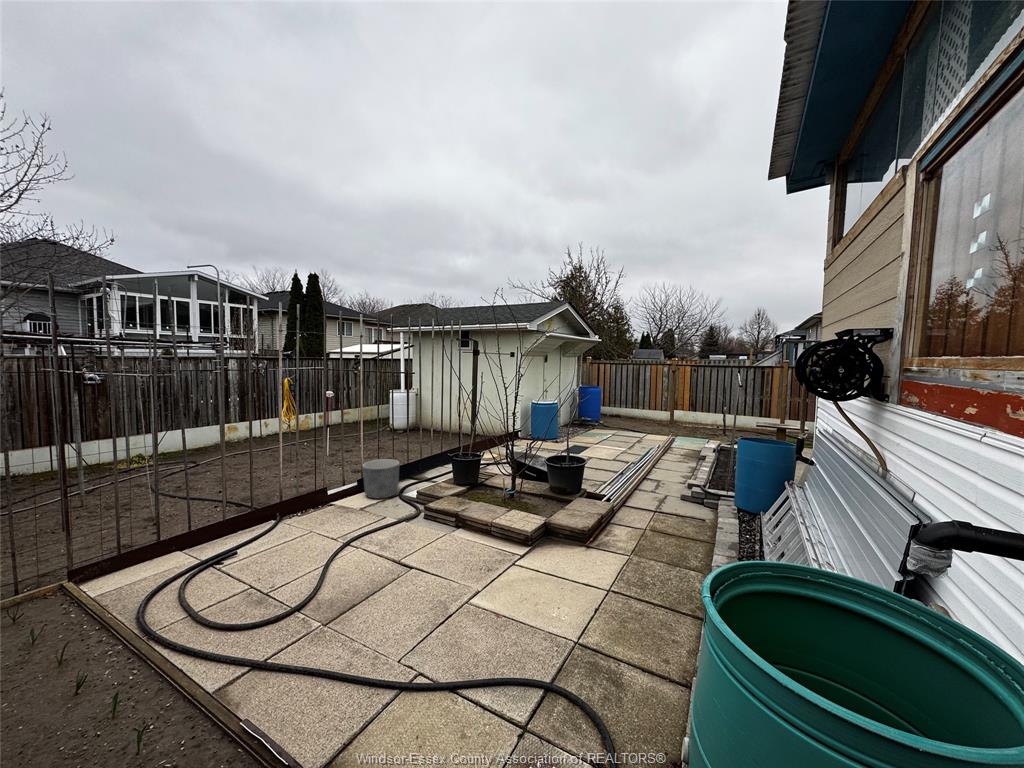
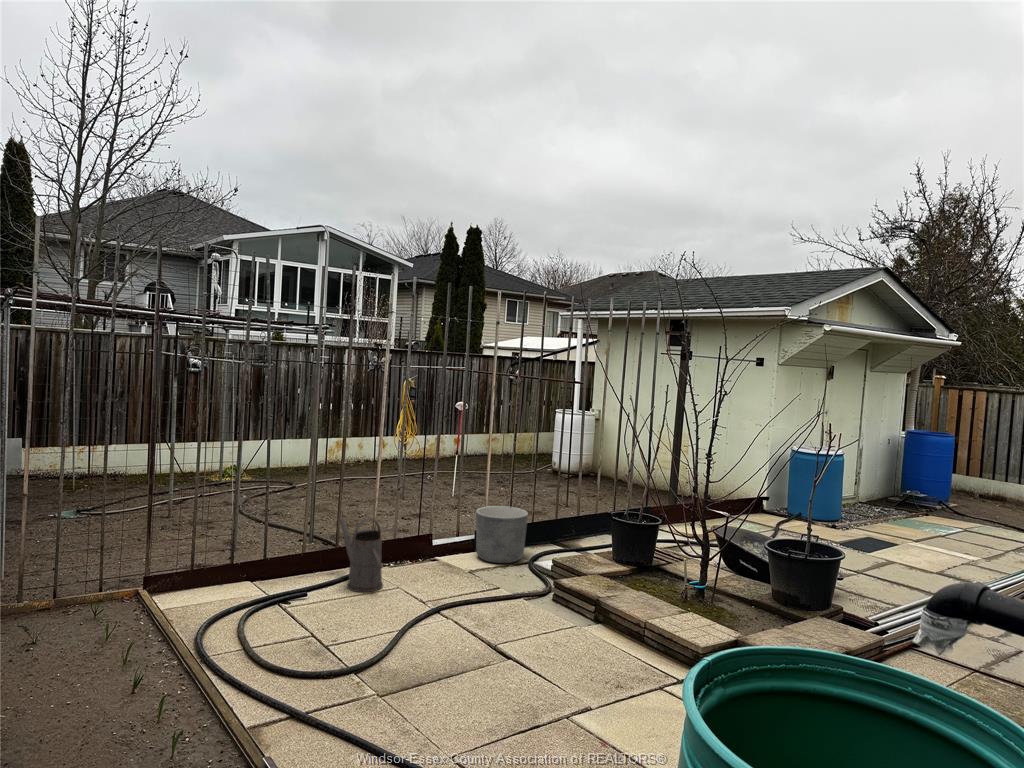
watering can: none [257,486,300,542] -> present [340,518,383,592]

